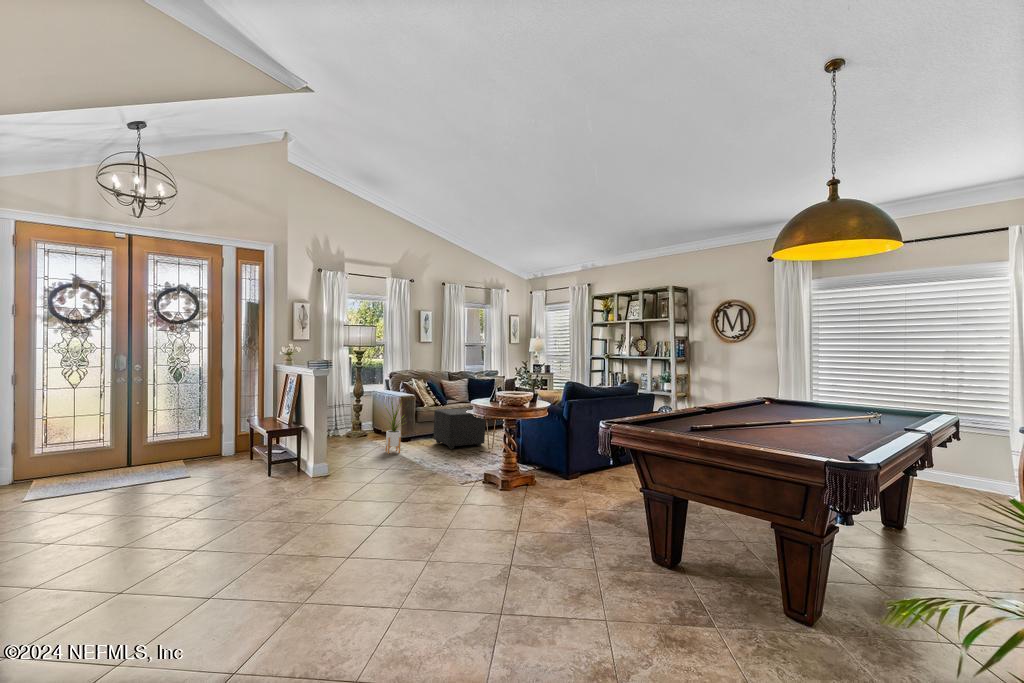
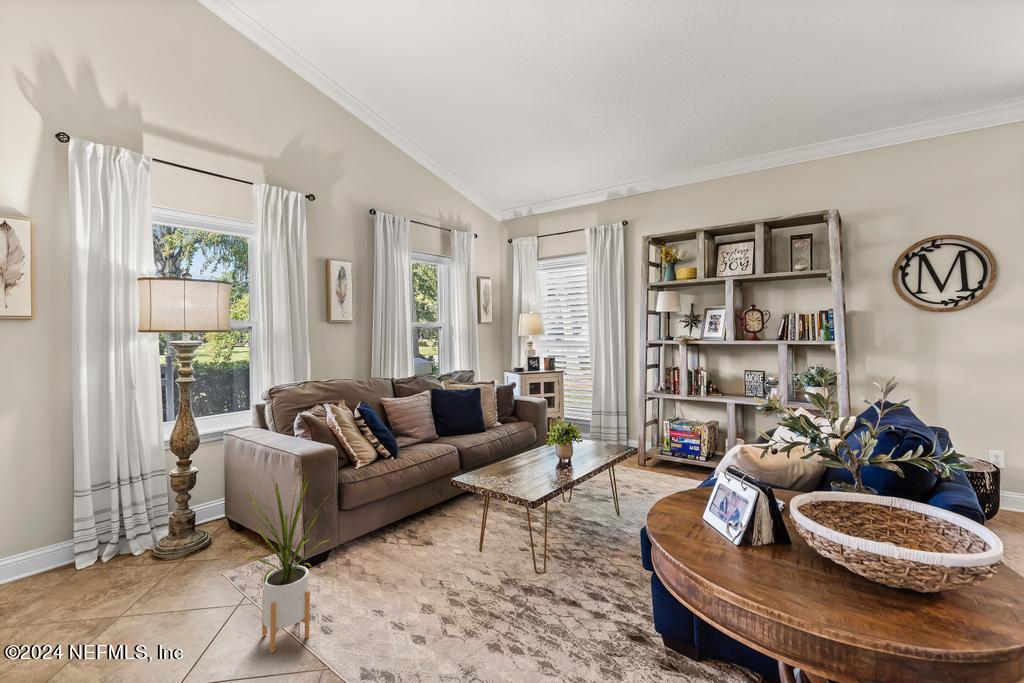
ottoman: present [434,408,486,449] -> none [389,462,517,587]

